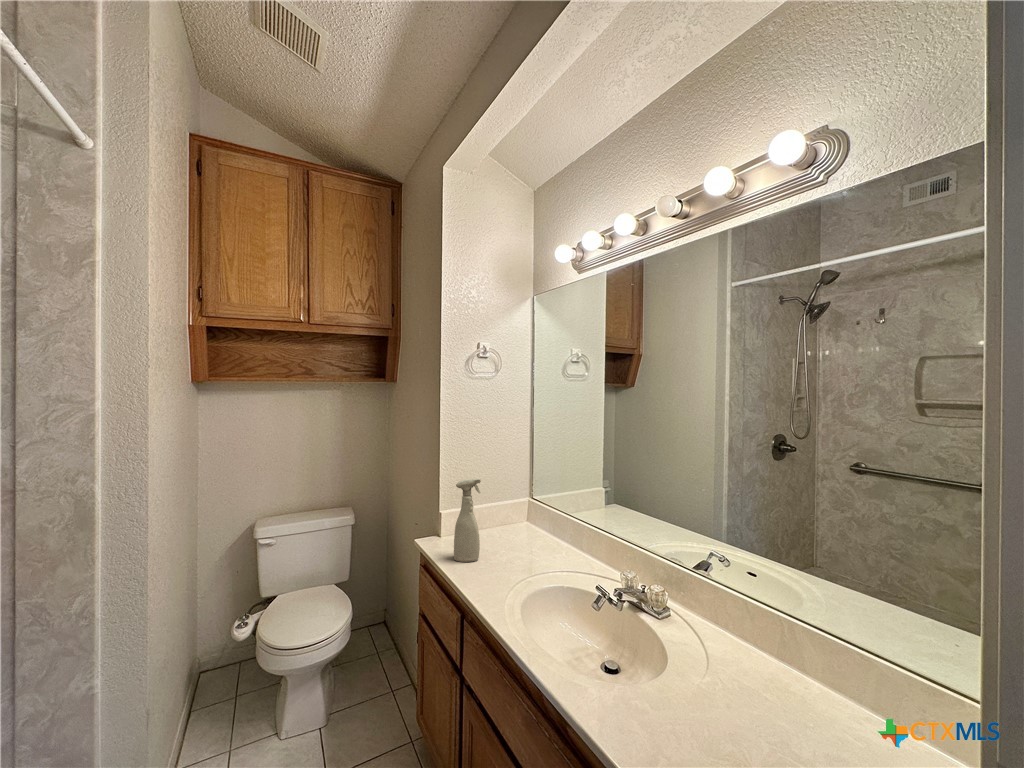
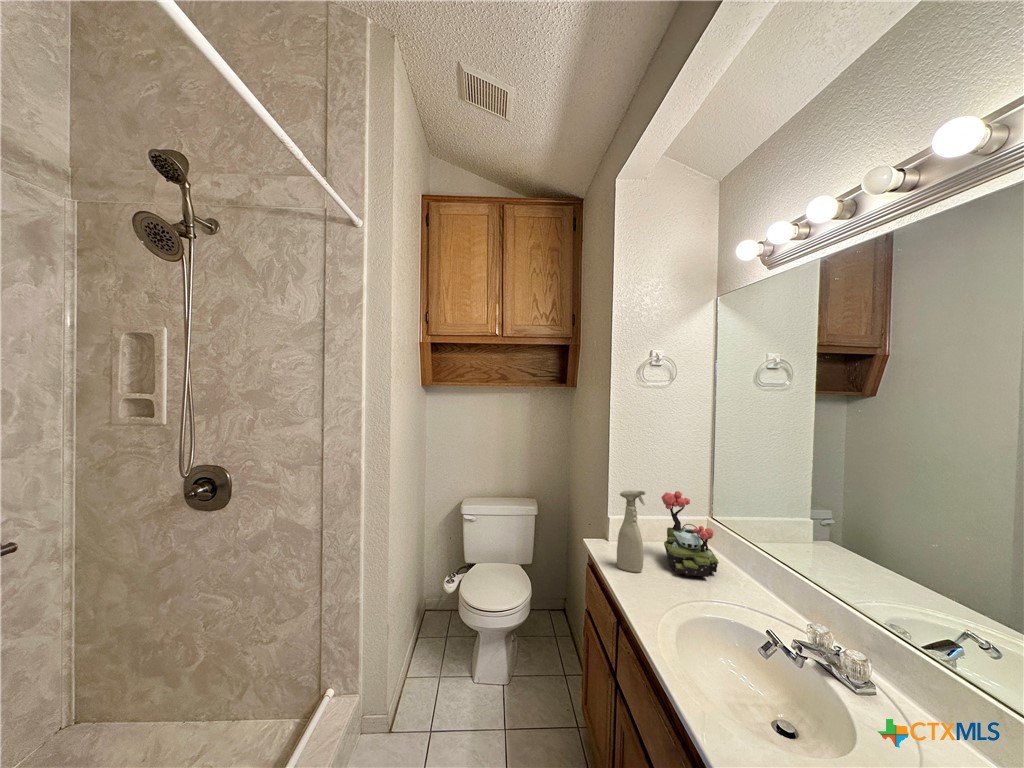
plant: none [492,476,544,554] -> present [661,491,719,577]

